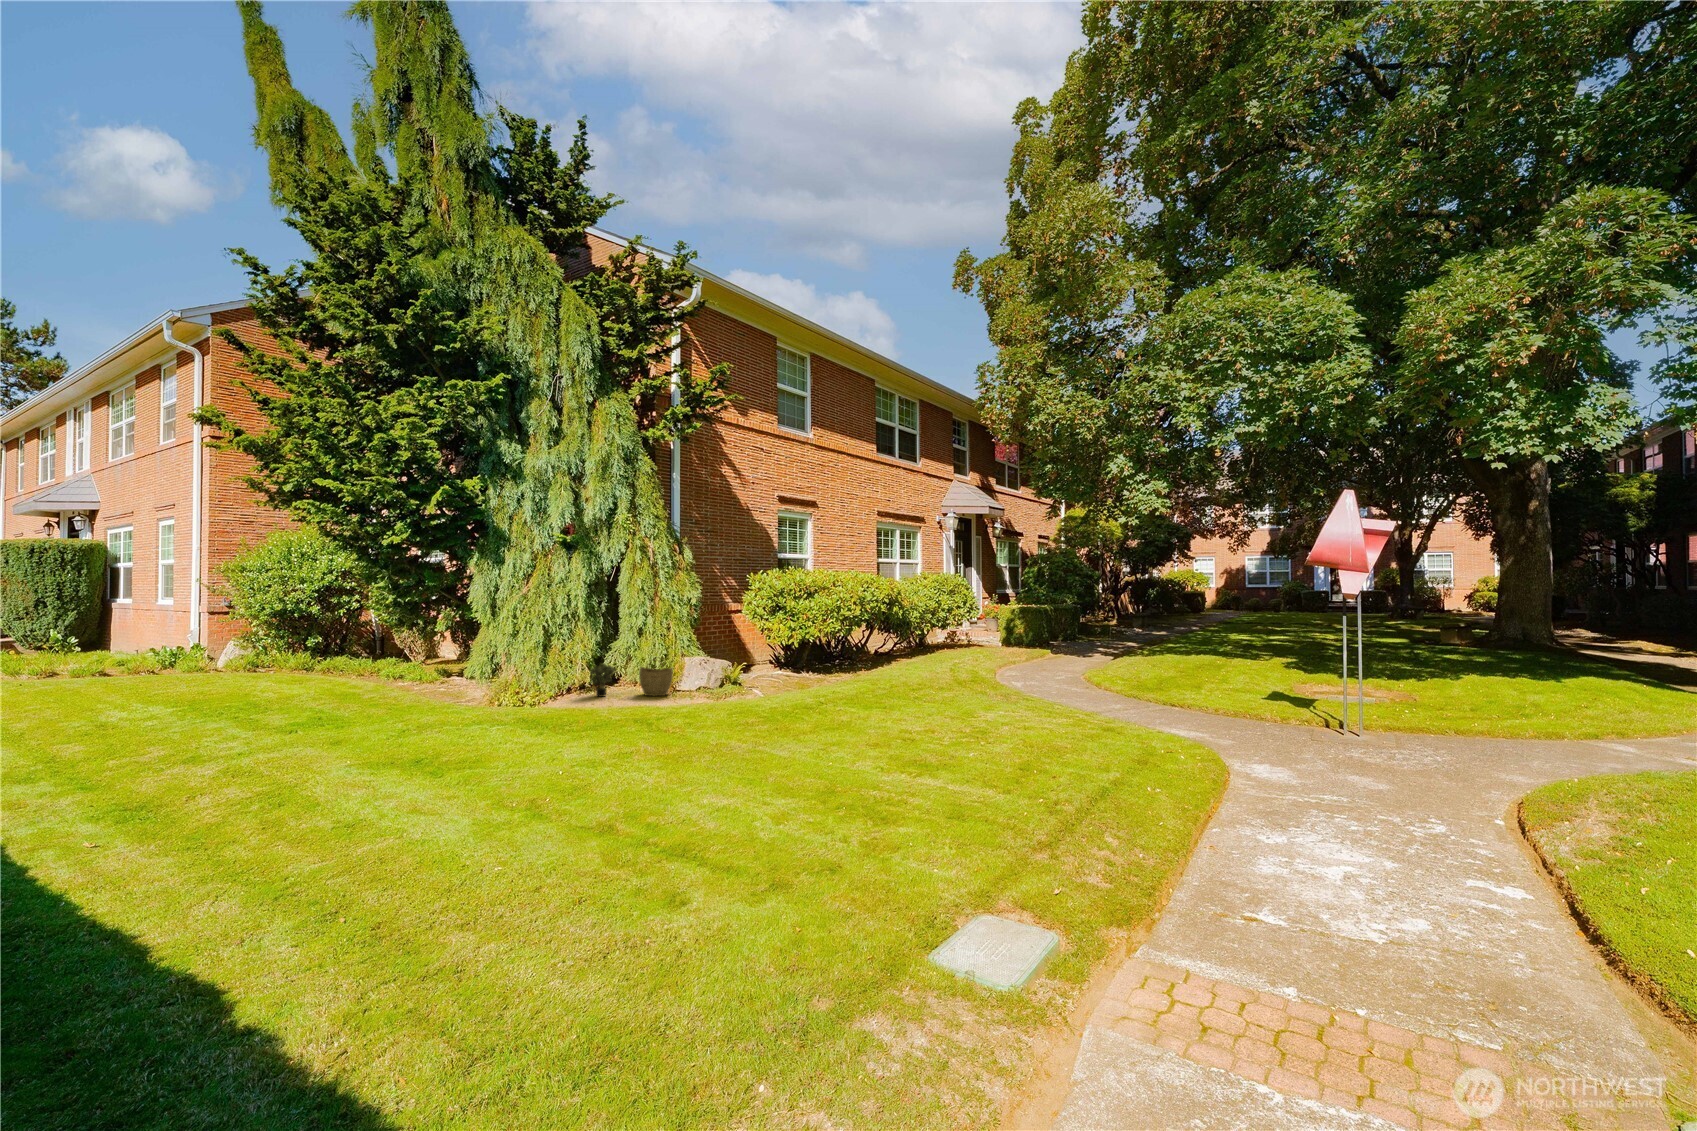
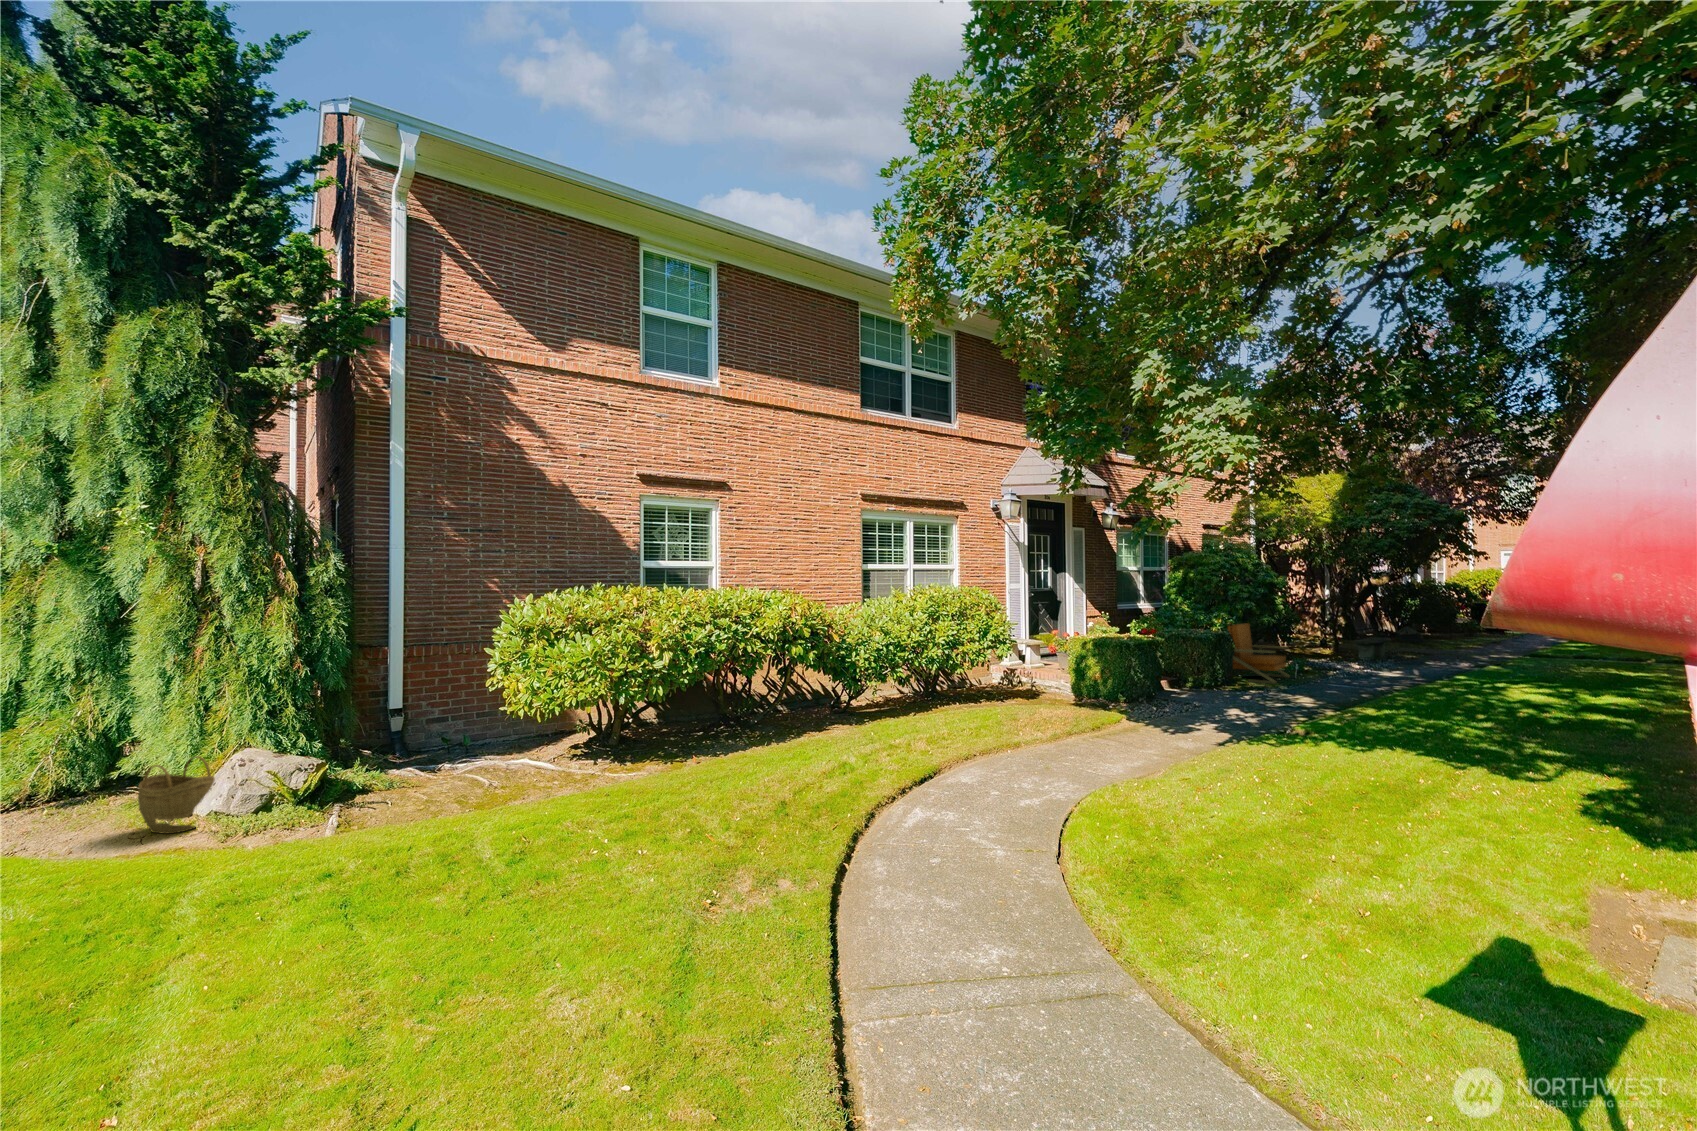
lounge chair: none [1072,602,1107,637] -> present [1228,624,1289,683]
potted plant: present [590,663,616,697] -> none [54,767,127,830]

